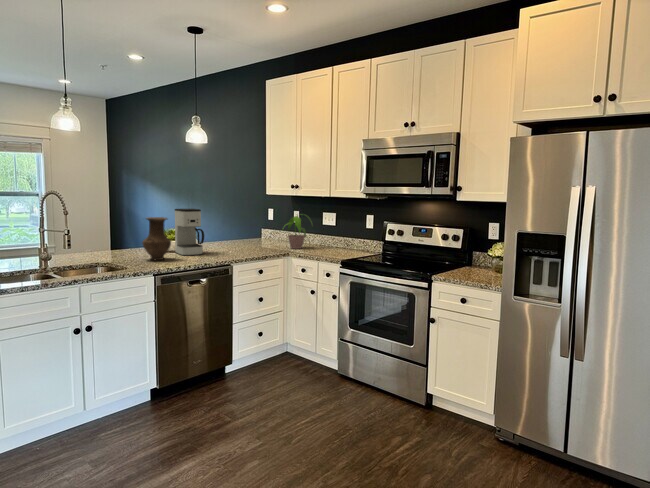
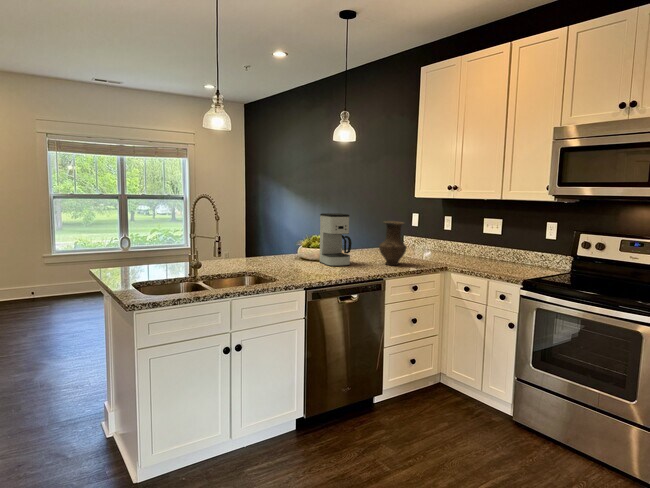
potted plant: present [288,215,312,249] -> none [431,220,478,261]
vase: present [142,217,171,260] -> present [379,221,407,265]

